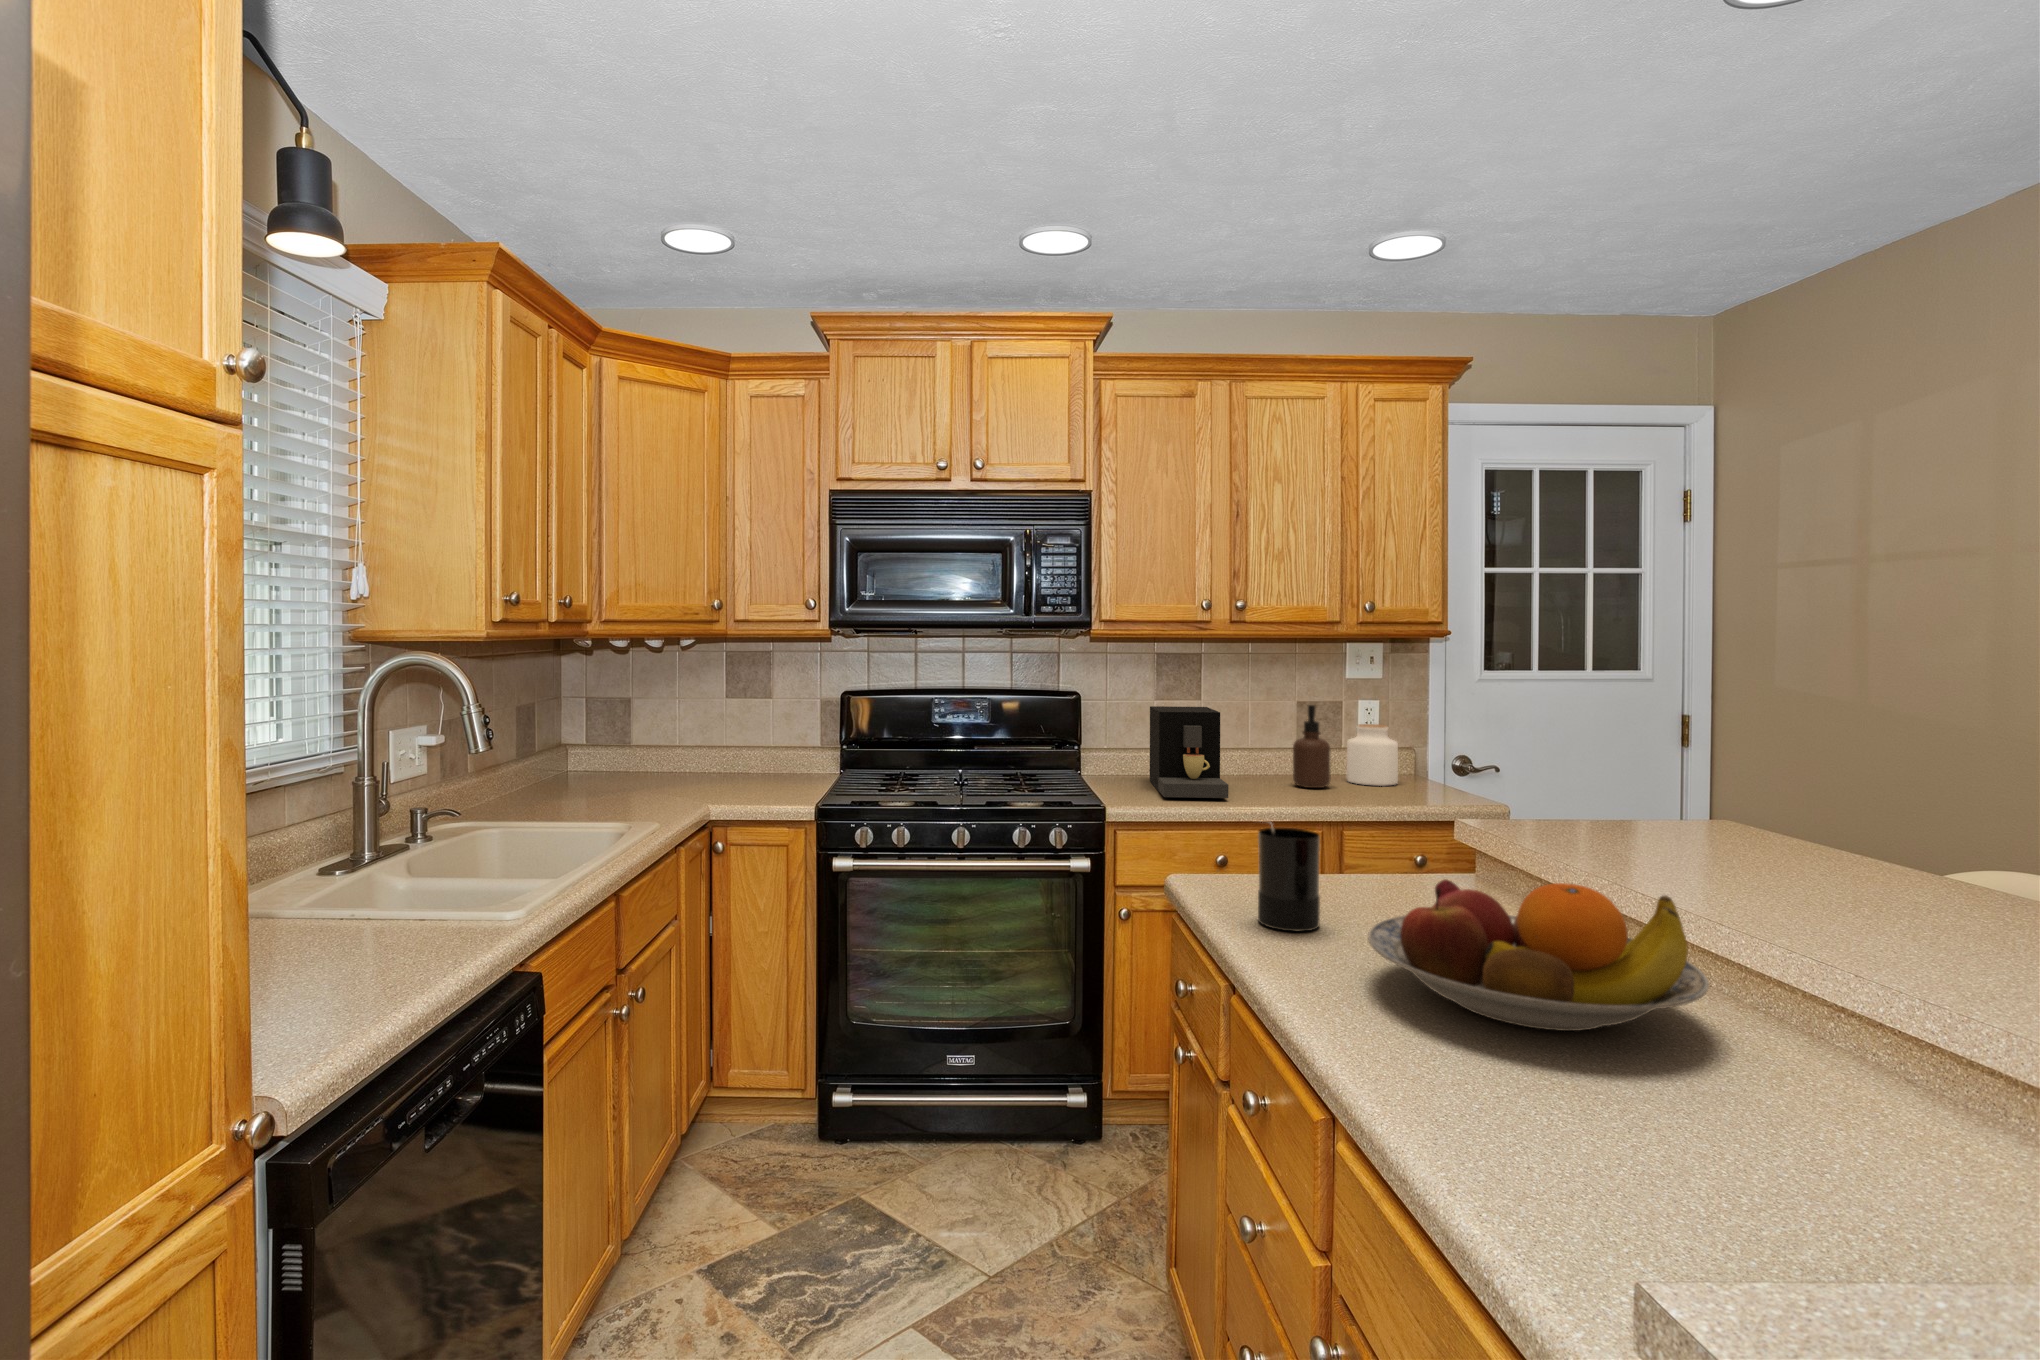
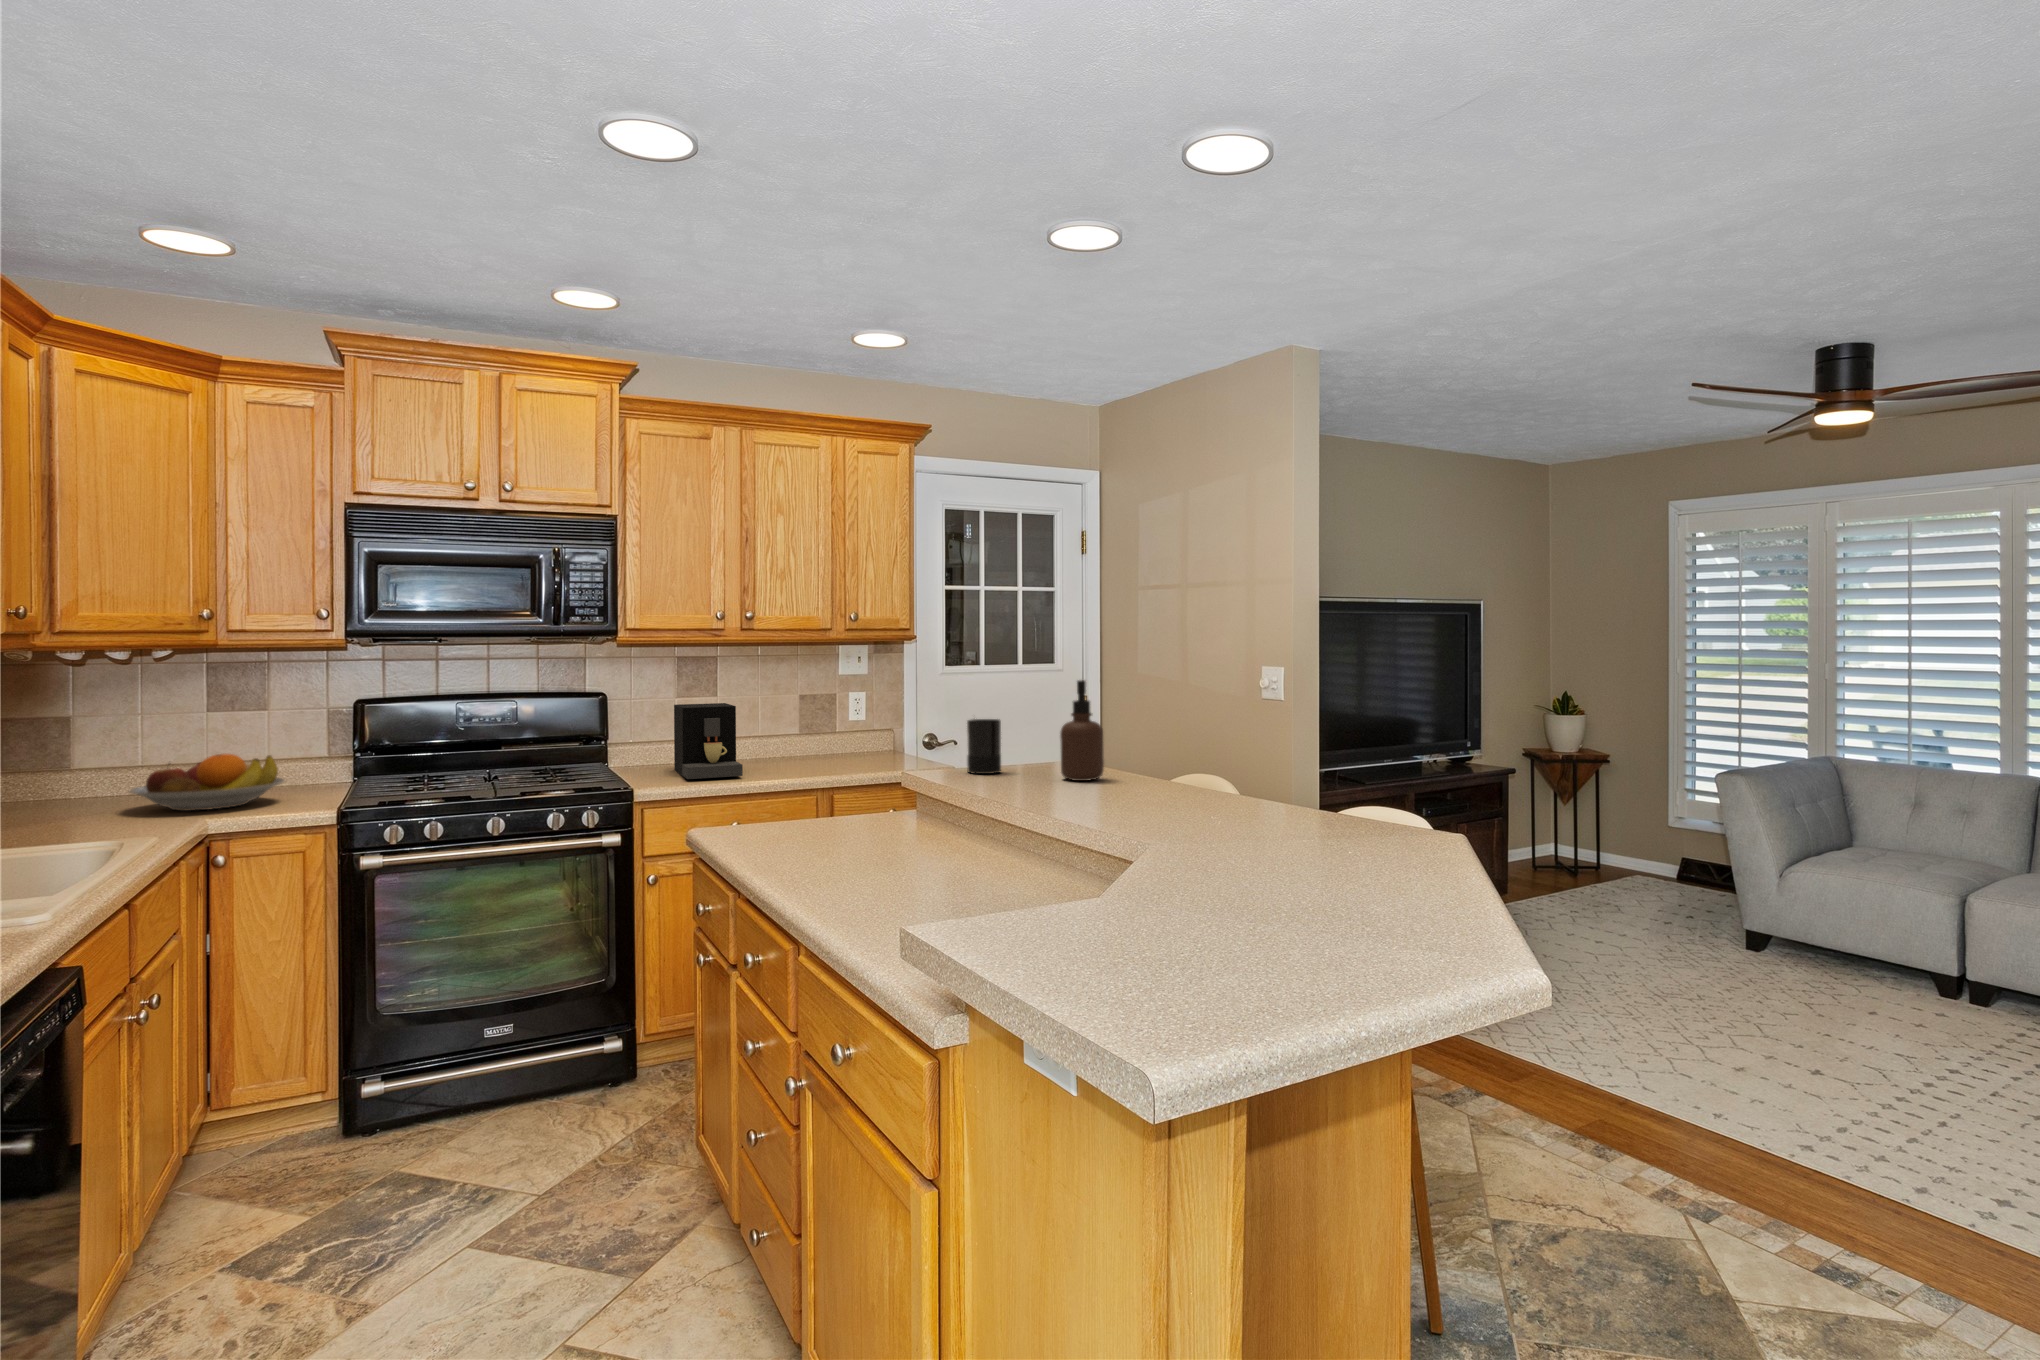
soap dispenser: present [1293,705,1331,788] -> present [1060,680,1104,781]
jar: present [1347,724,1398,786] -> none [842,712,881,760]
candle: present [1258,825,1320,931] -> present [967,719,1001,774]
fruit bowl: present [1368,879,1709,1031] -> present [129,754,285,811]

